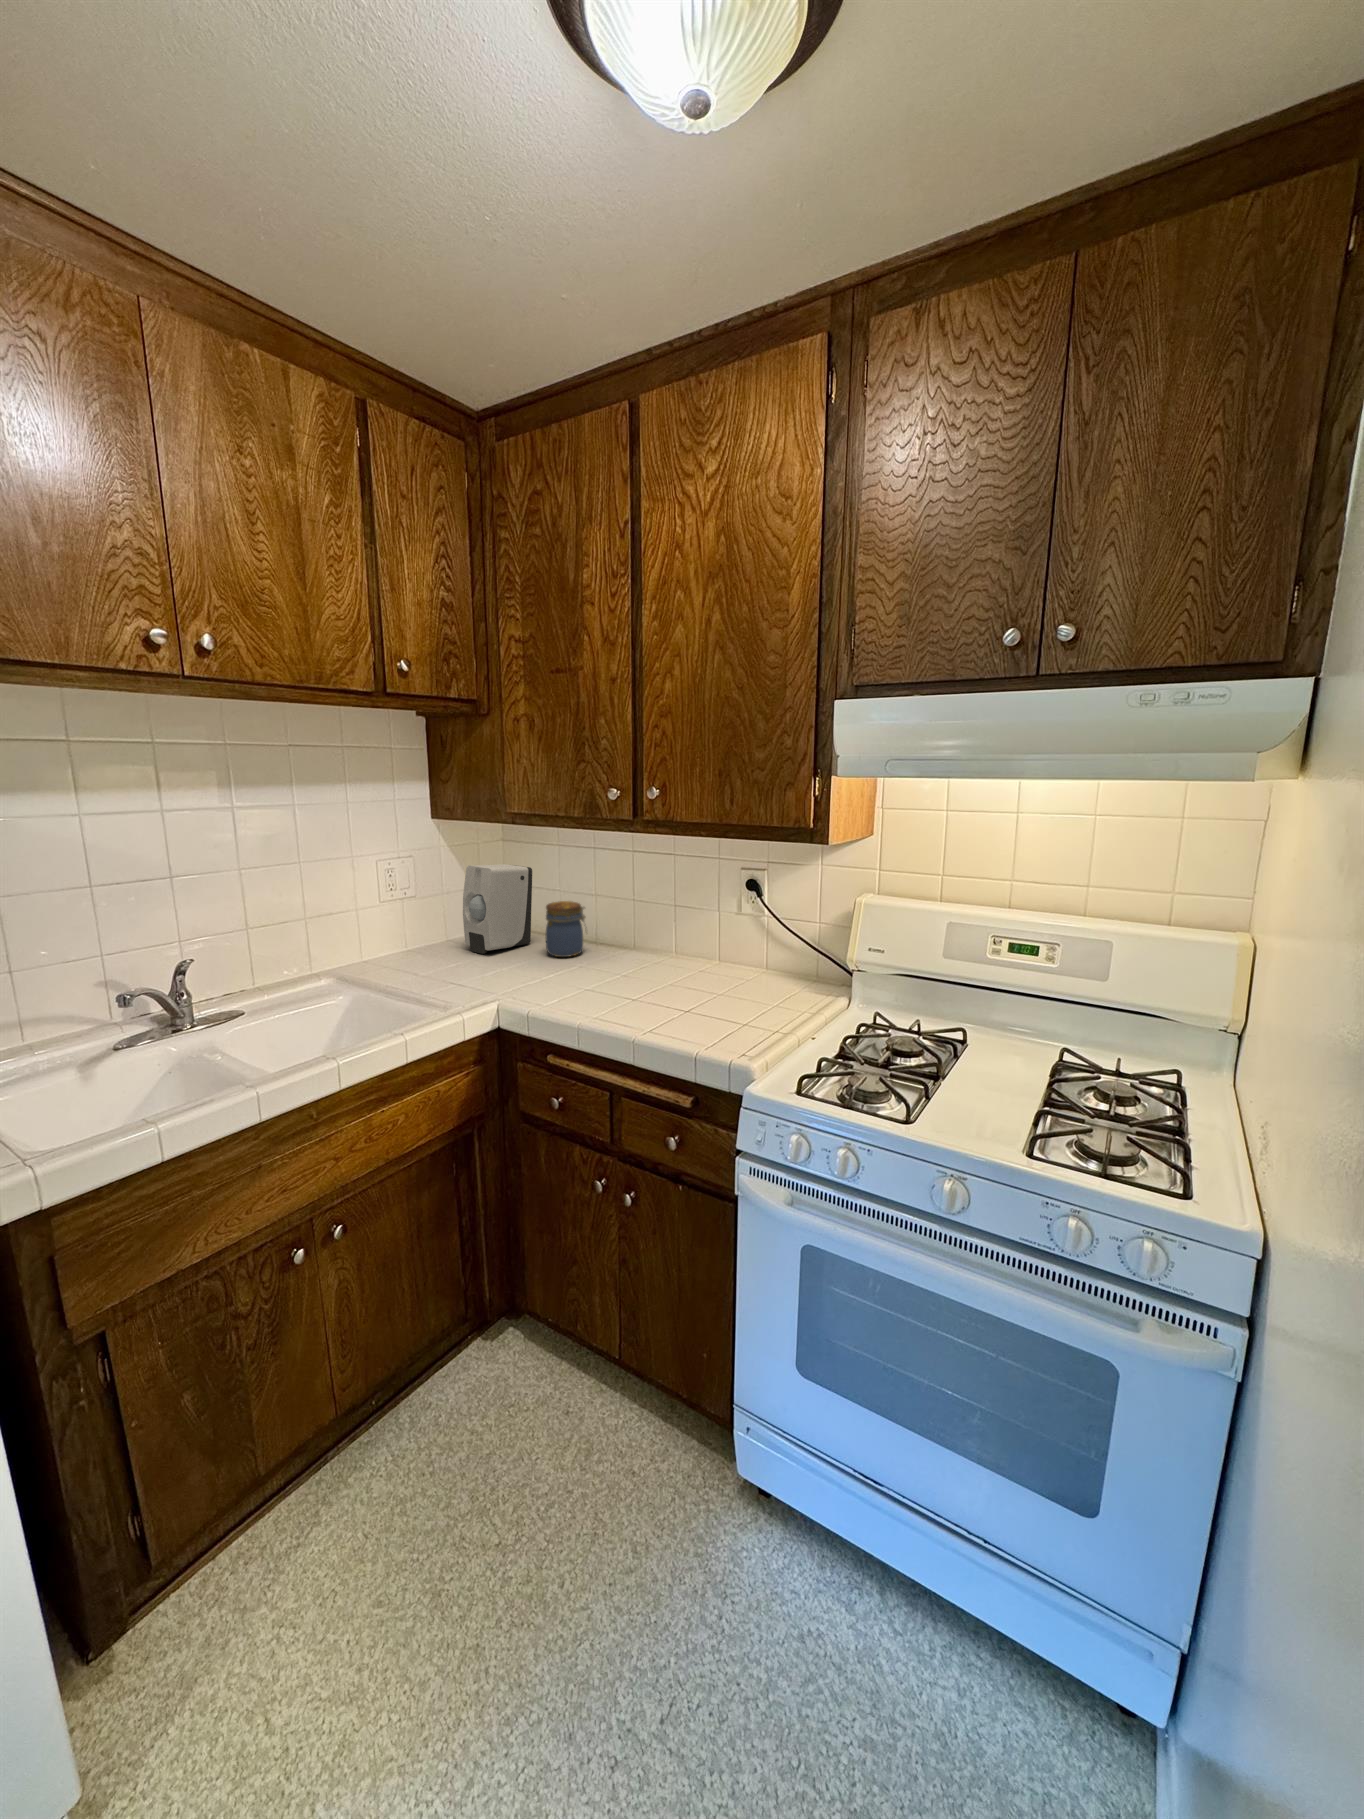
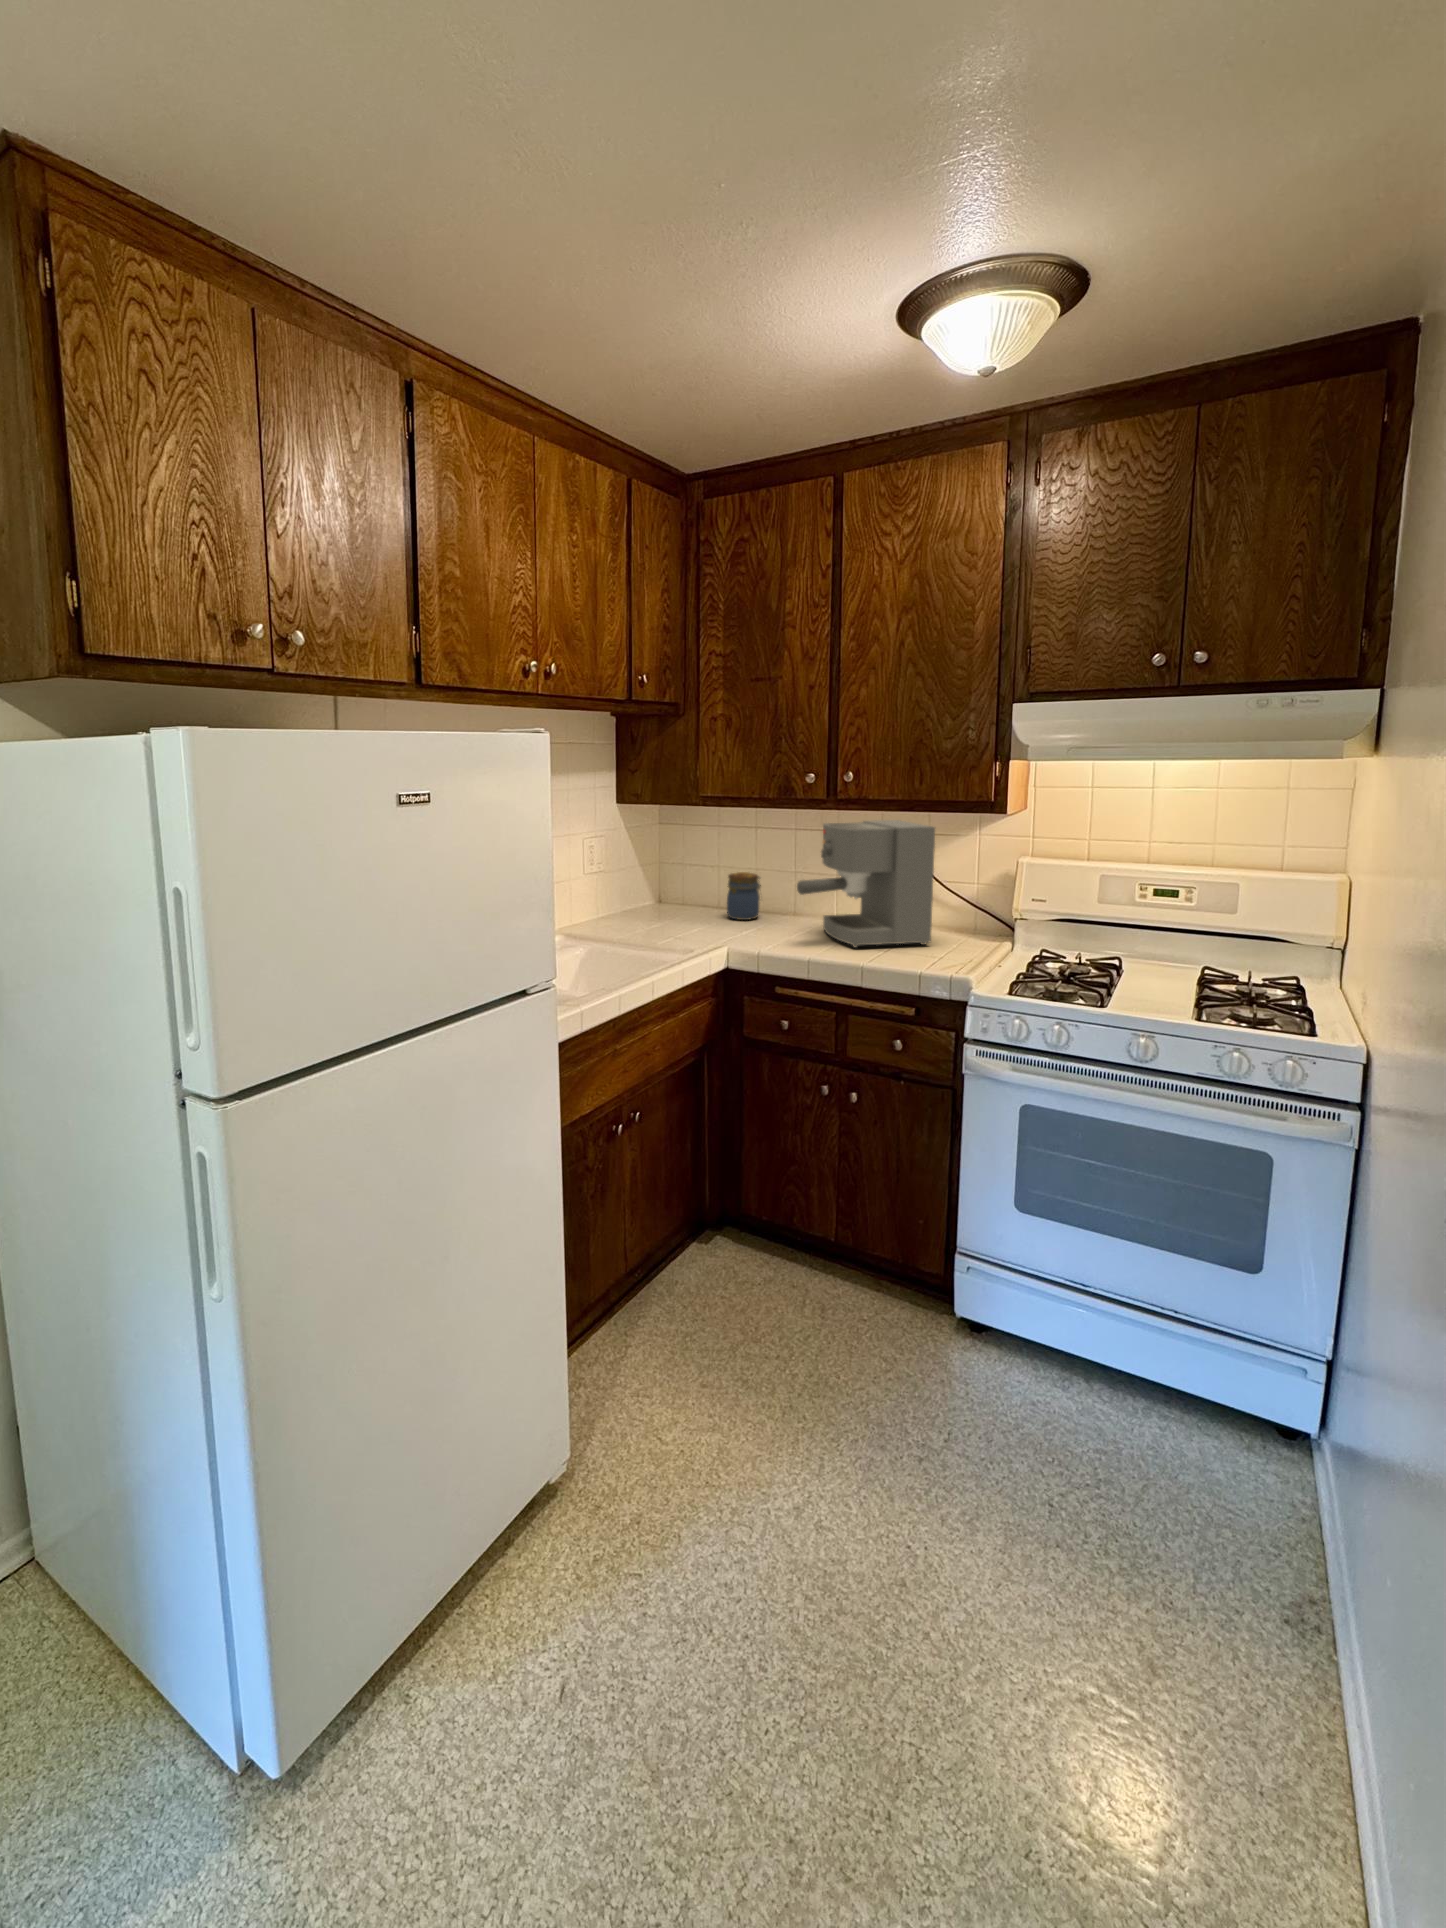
coffee maker: none [585,845,749,1005] -> present [797,820,935,948]
soap dispenser: present [463,864,532,954] -> none [652,842,708,918]

